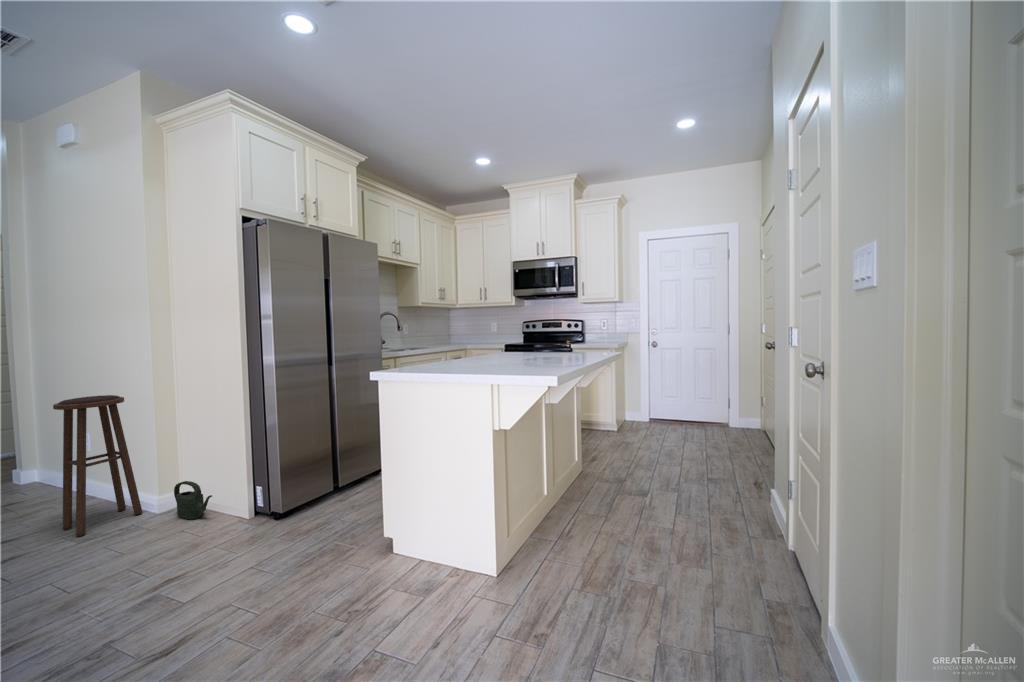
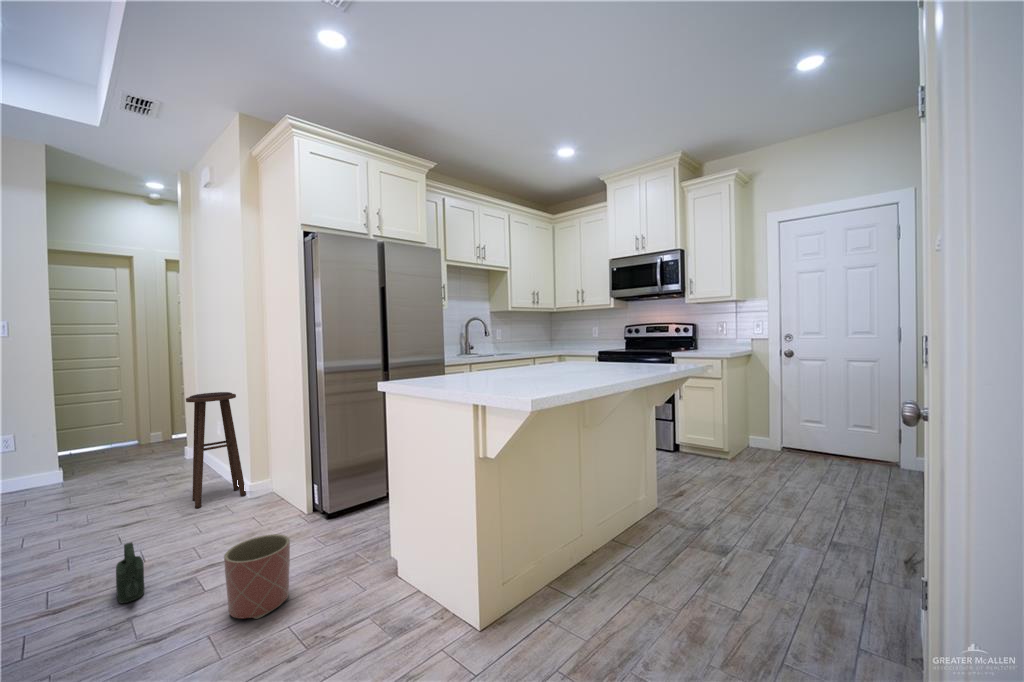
watering can: present [174,481,212,519] -> present [116,542,144,603]
planter: none [226,533,293,619] -> present [224,534,290,619]

